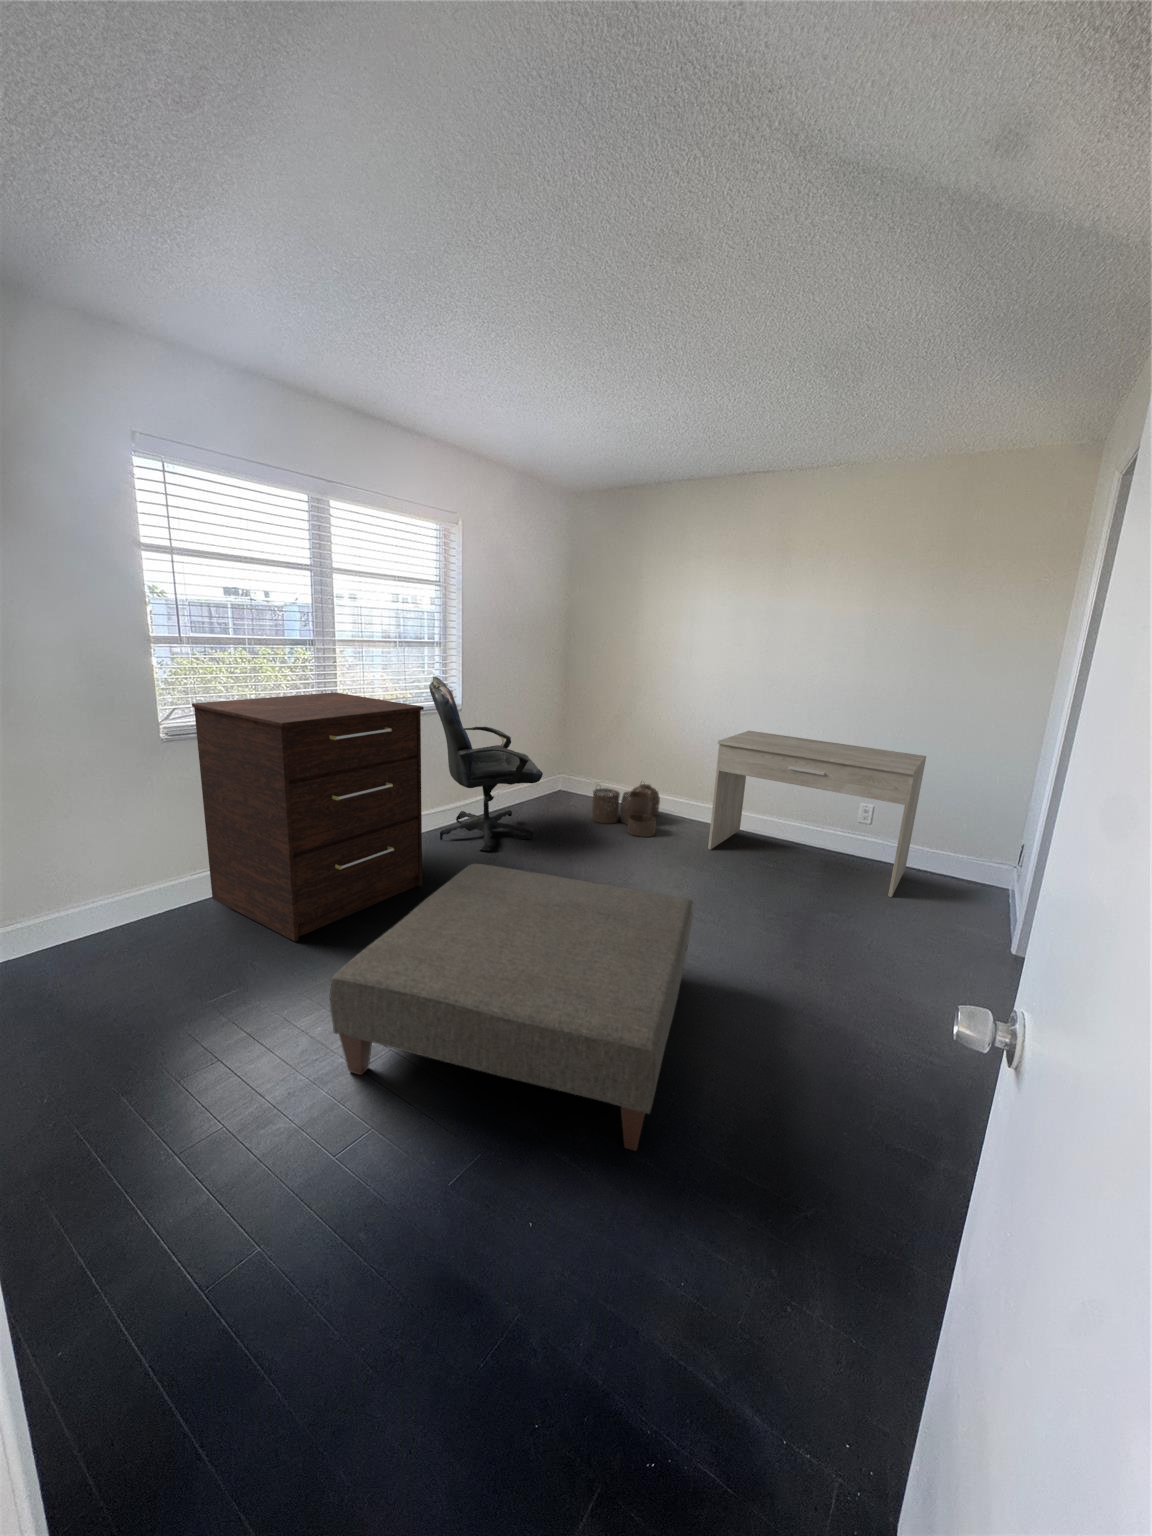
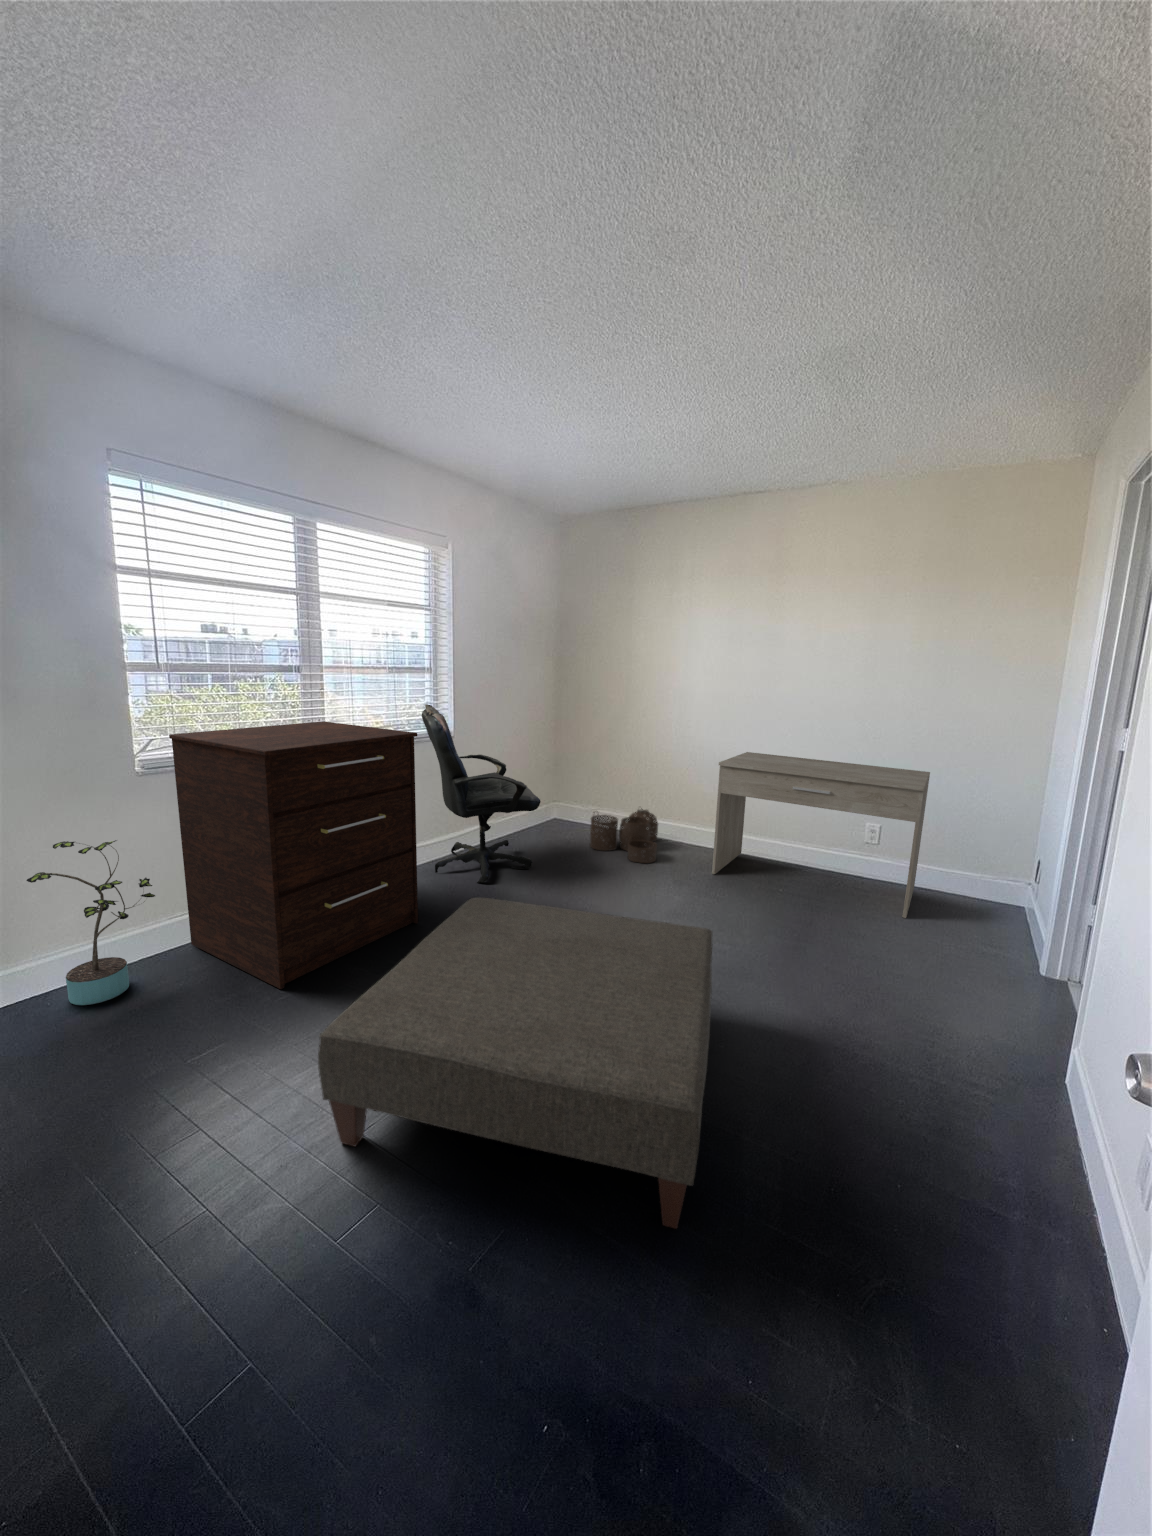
potted plant: none [68,801,182,949] -> present [27,840,155,1005]

